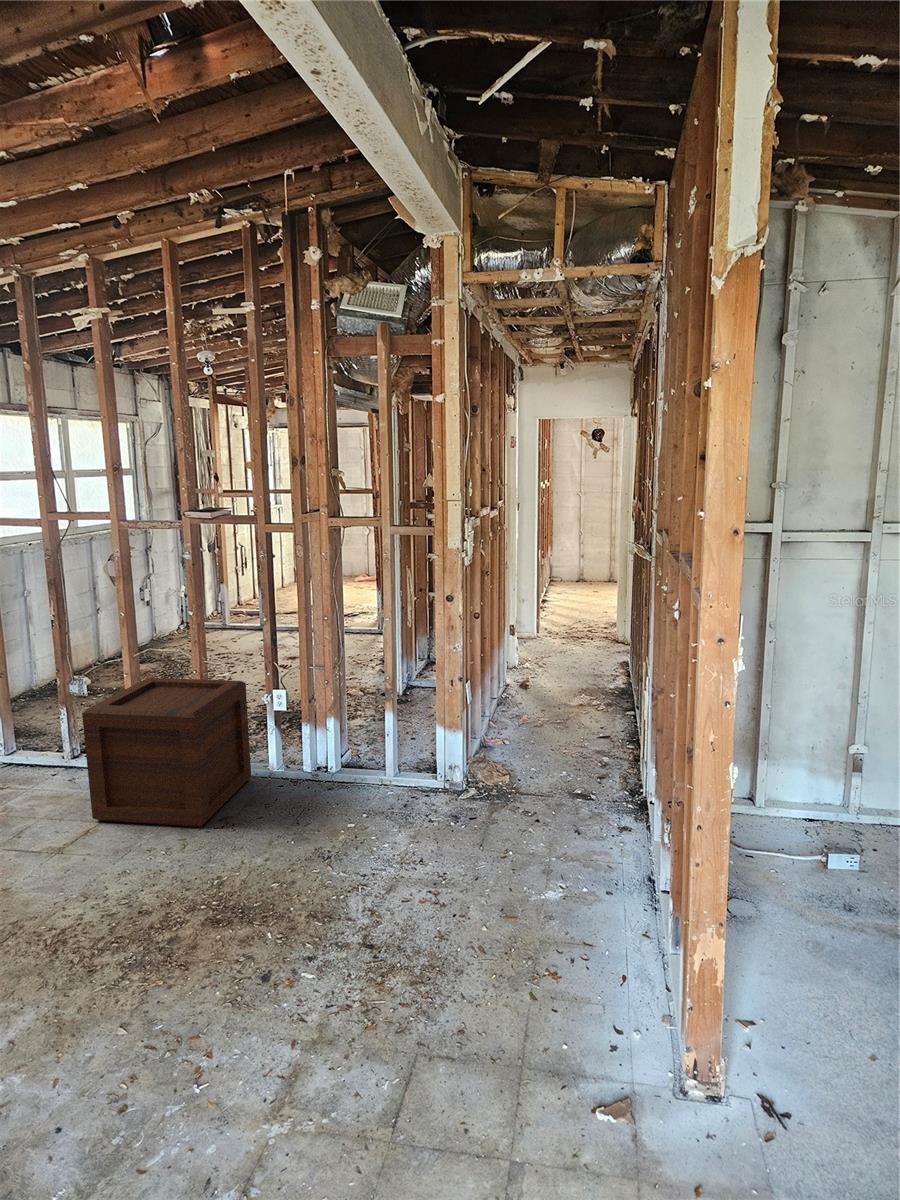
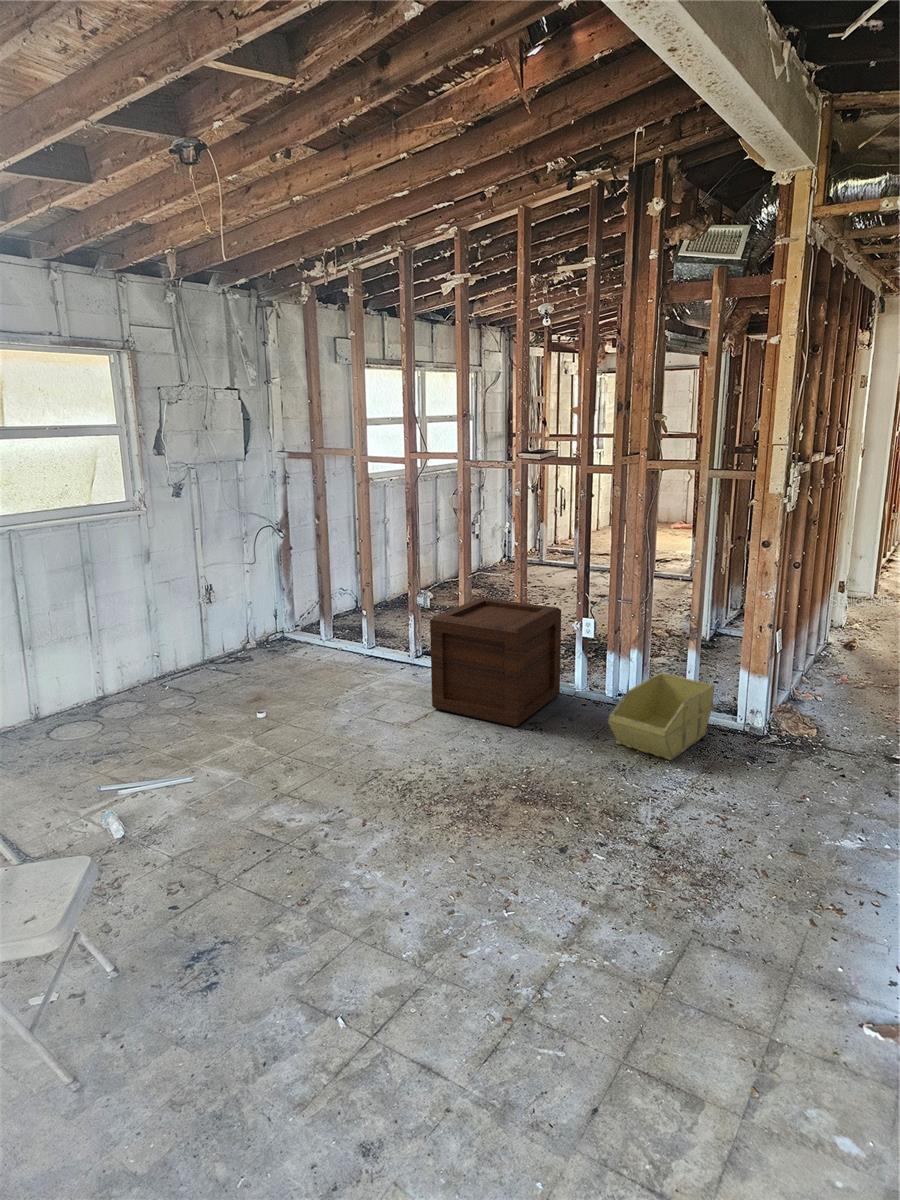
storage bin: none [307,739,414,835] -> present [608,673,714,760]

